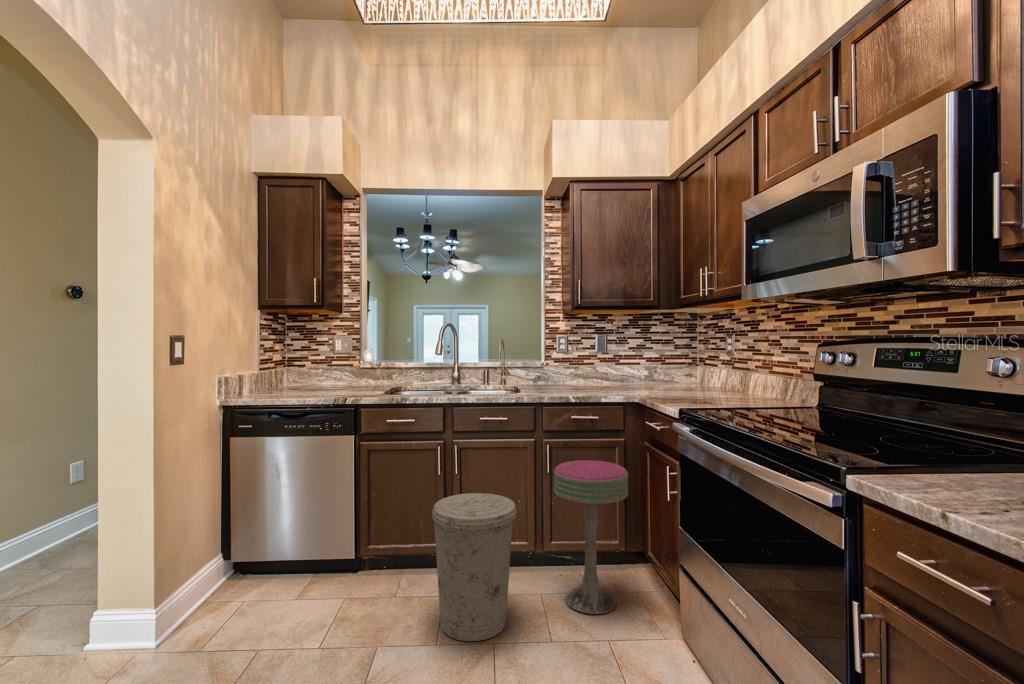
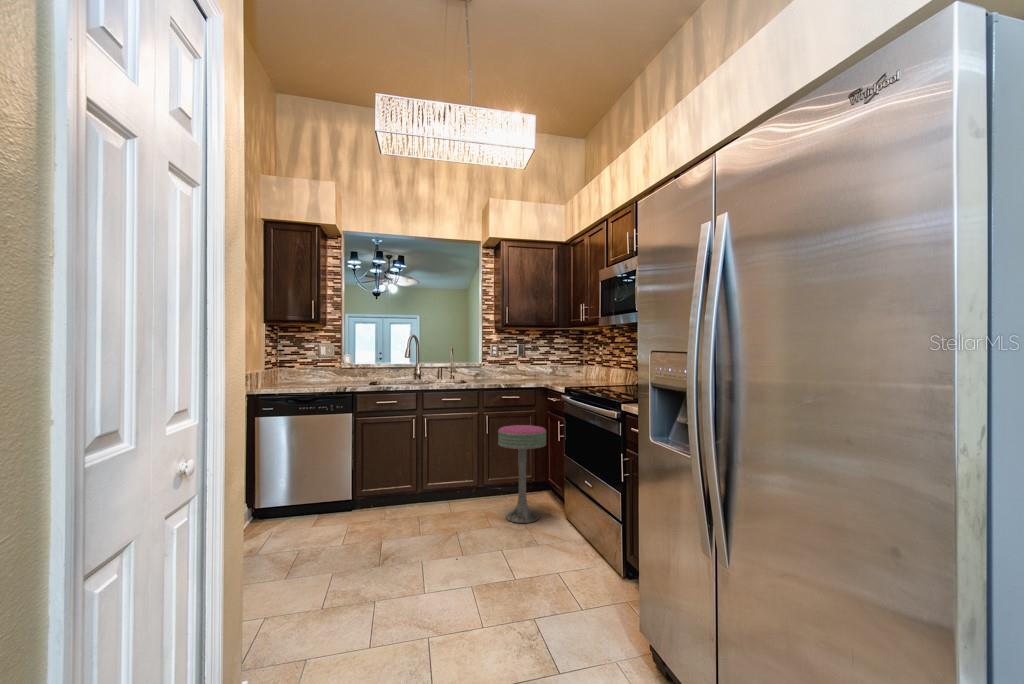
trash can: present [432,493,517,641] -> none [420,448,477,542]

